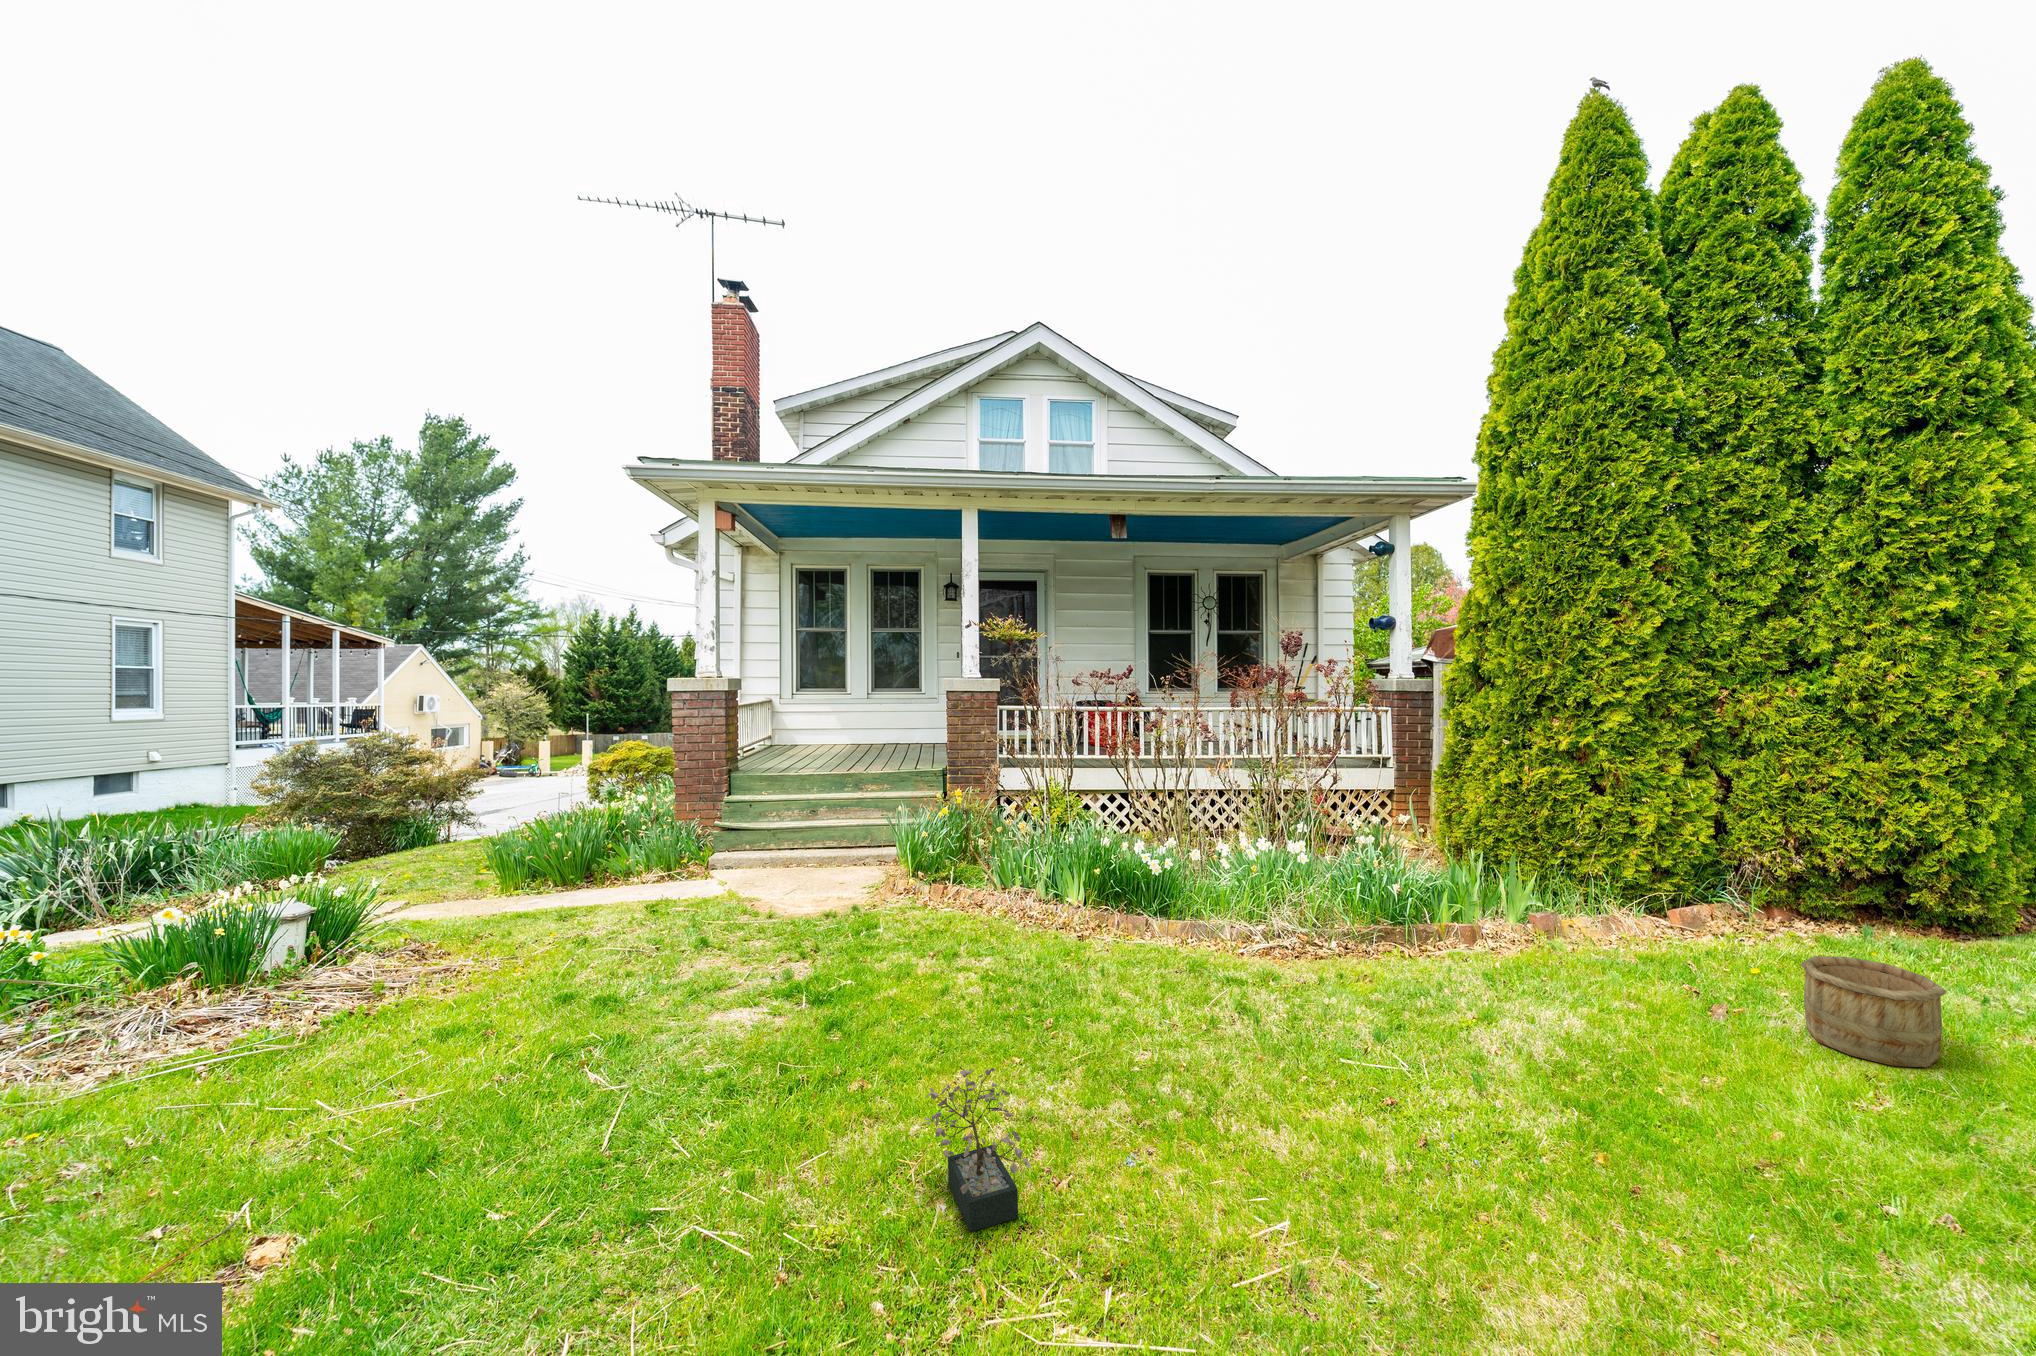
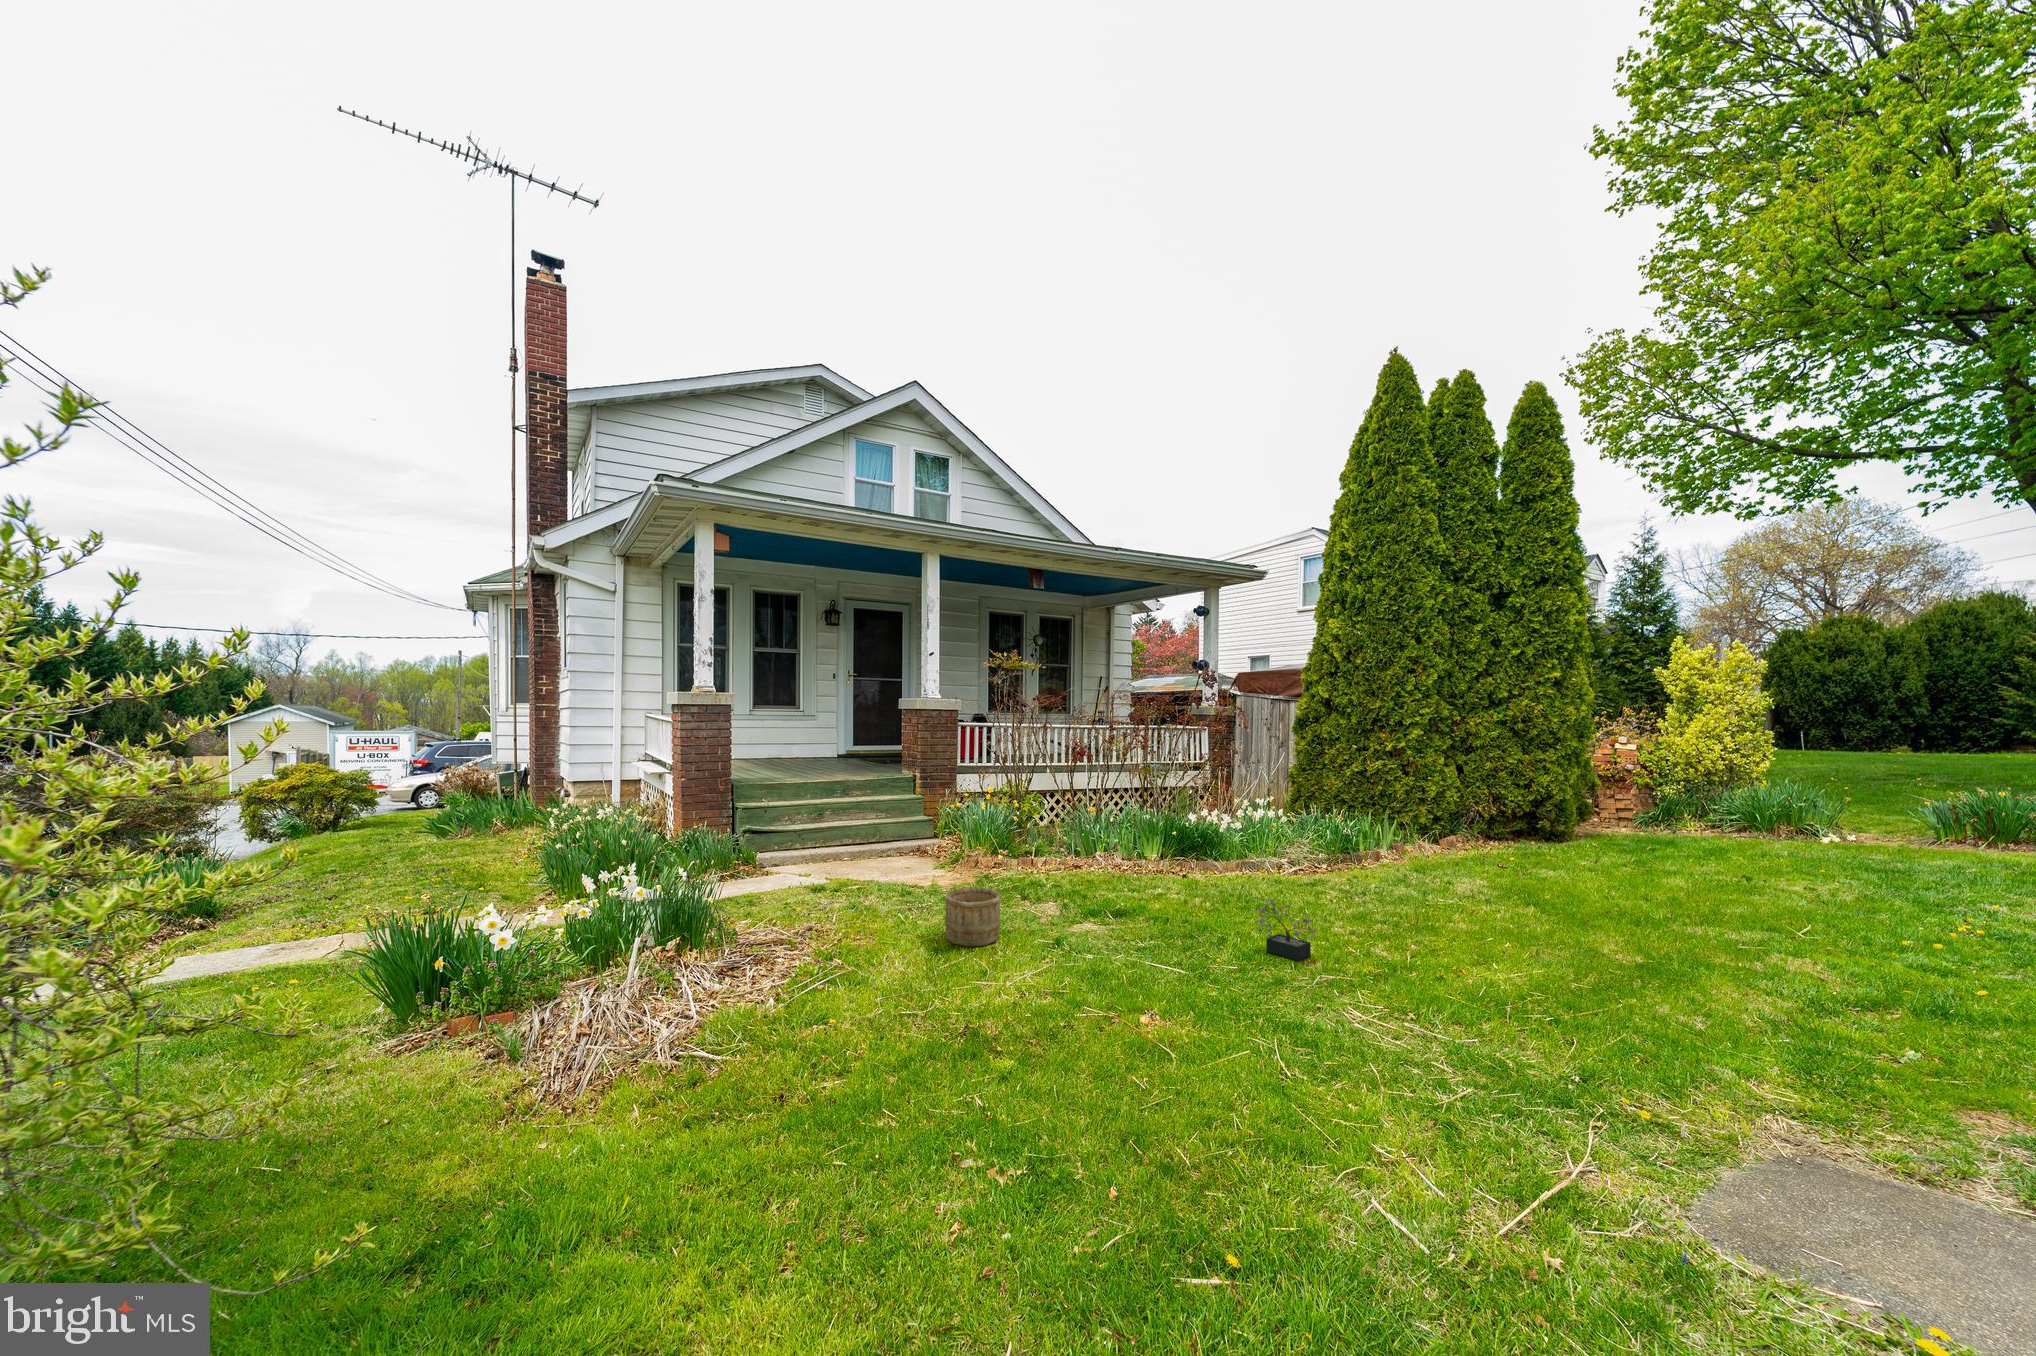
wooden bucket: present [1801,956,1946,1067] -> present [944,887,1001,947]

